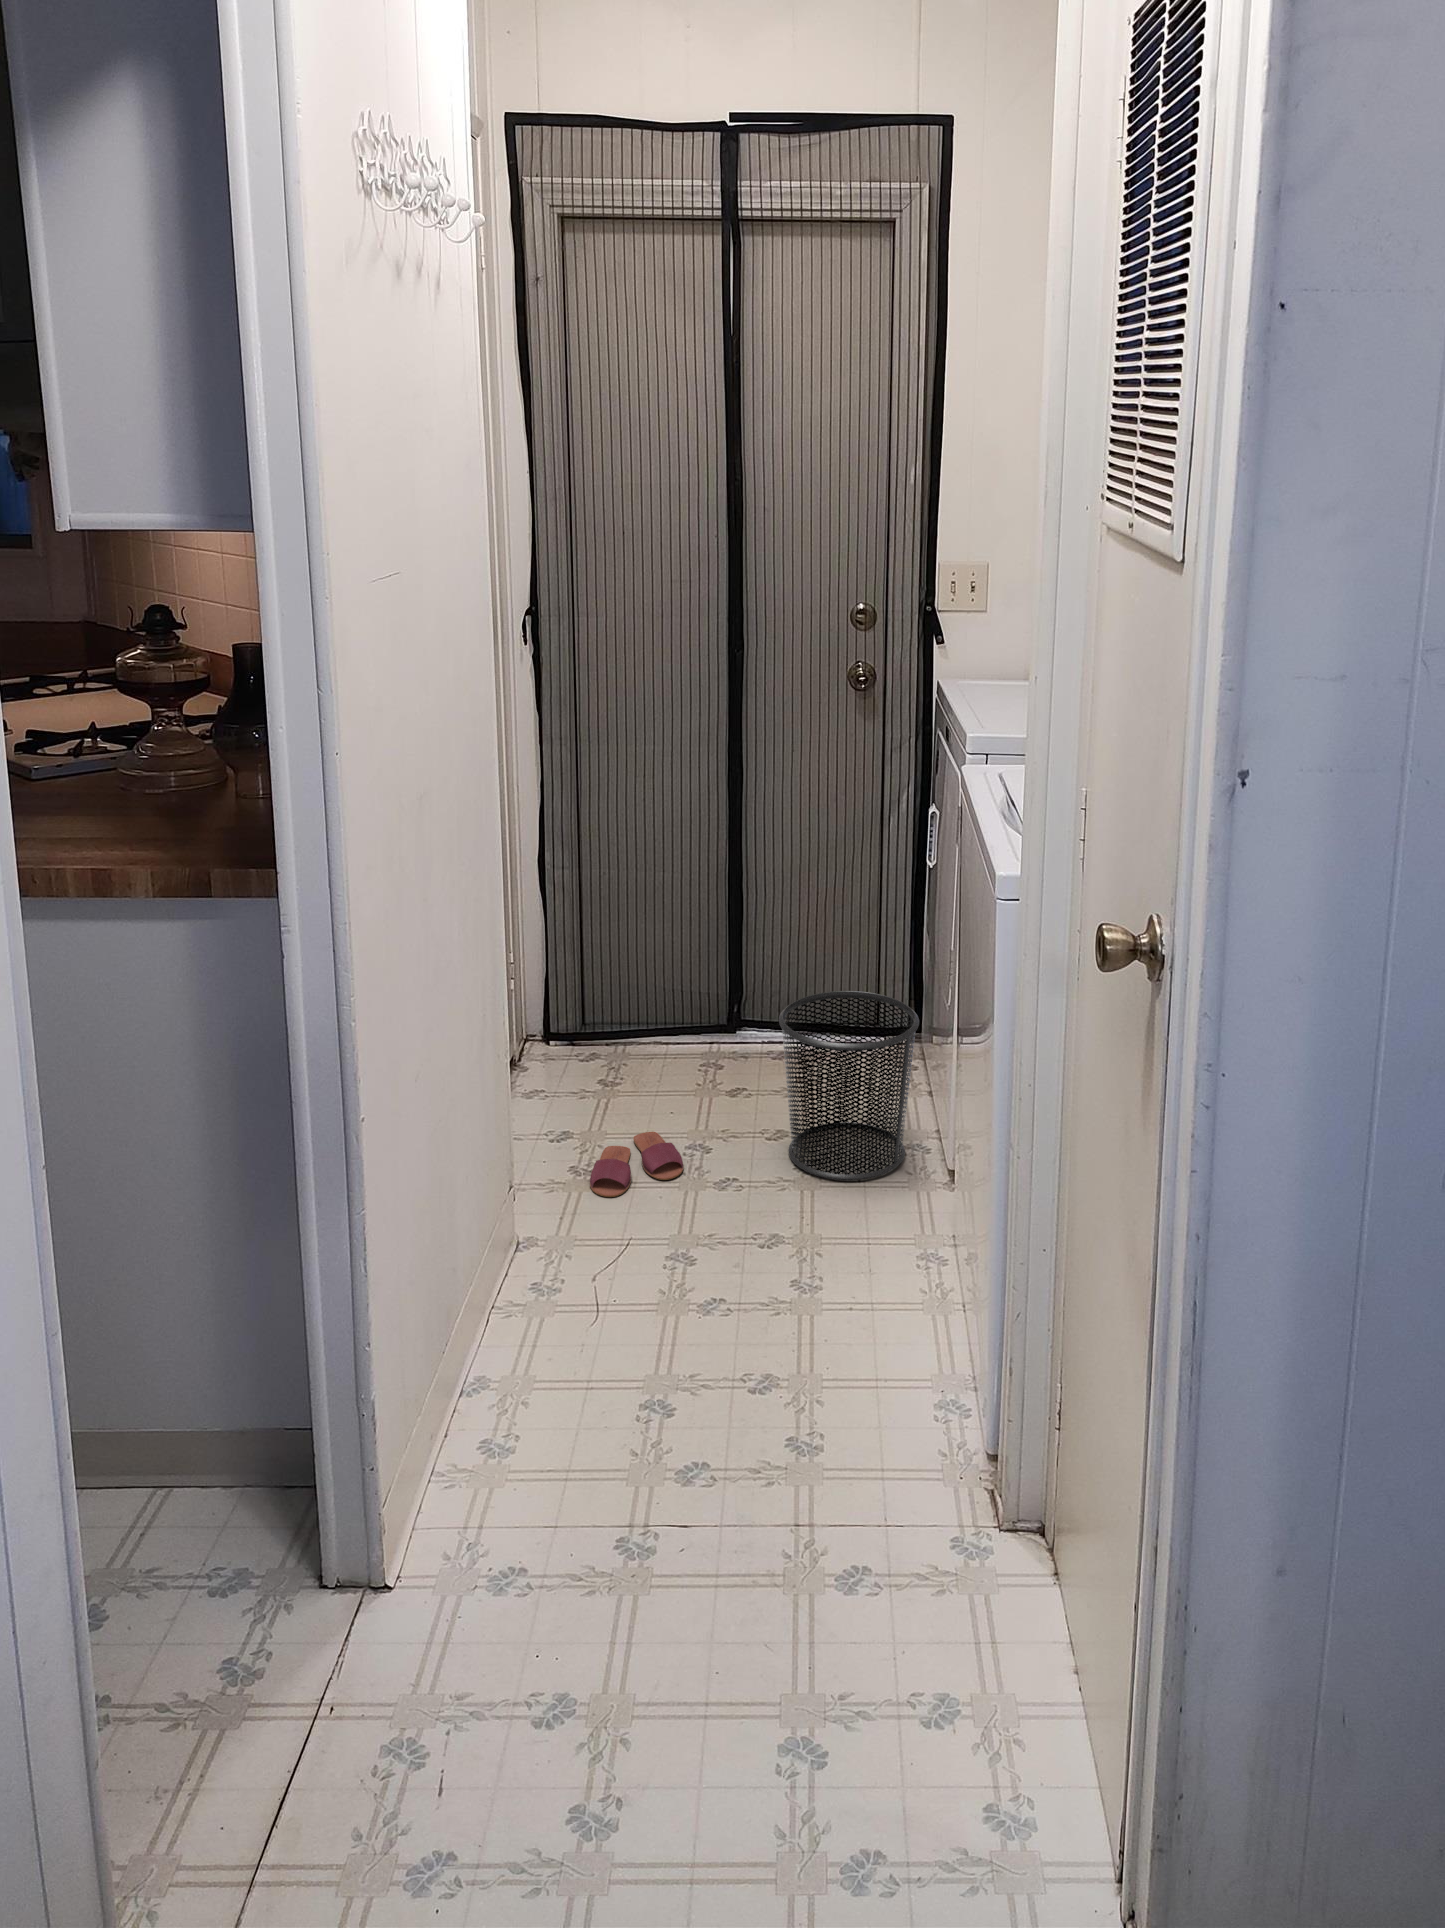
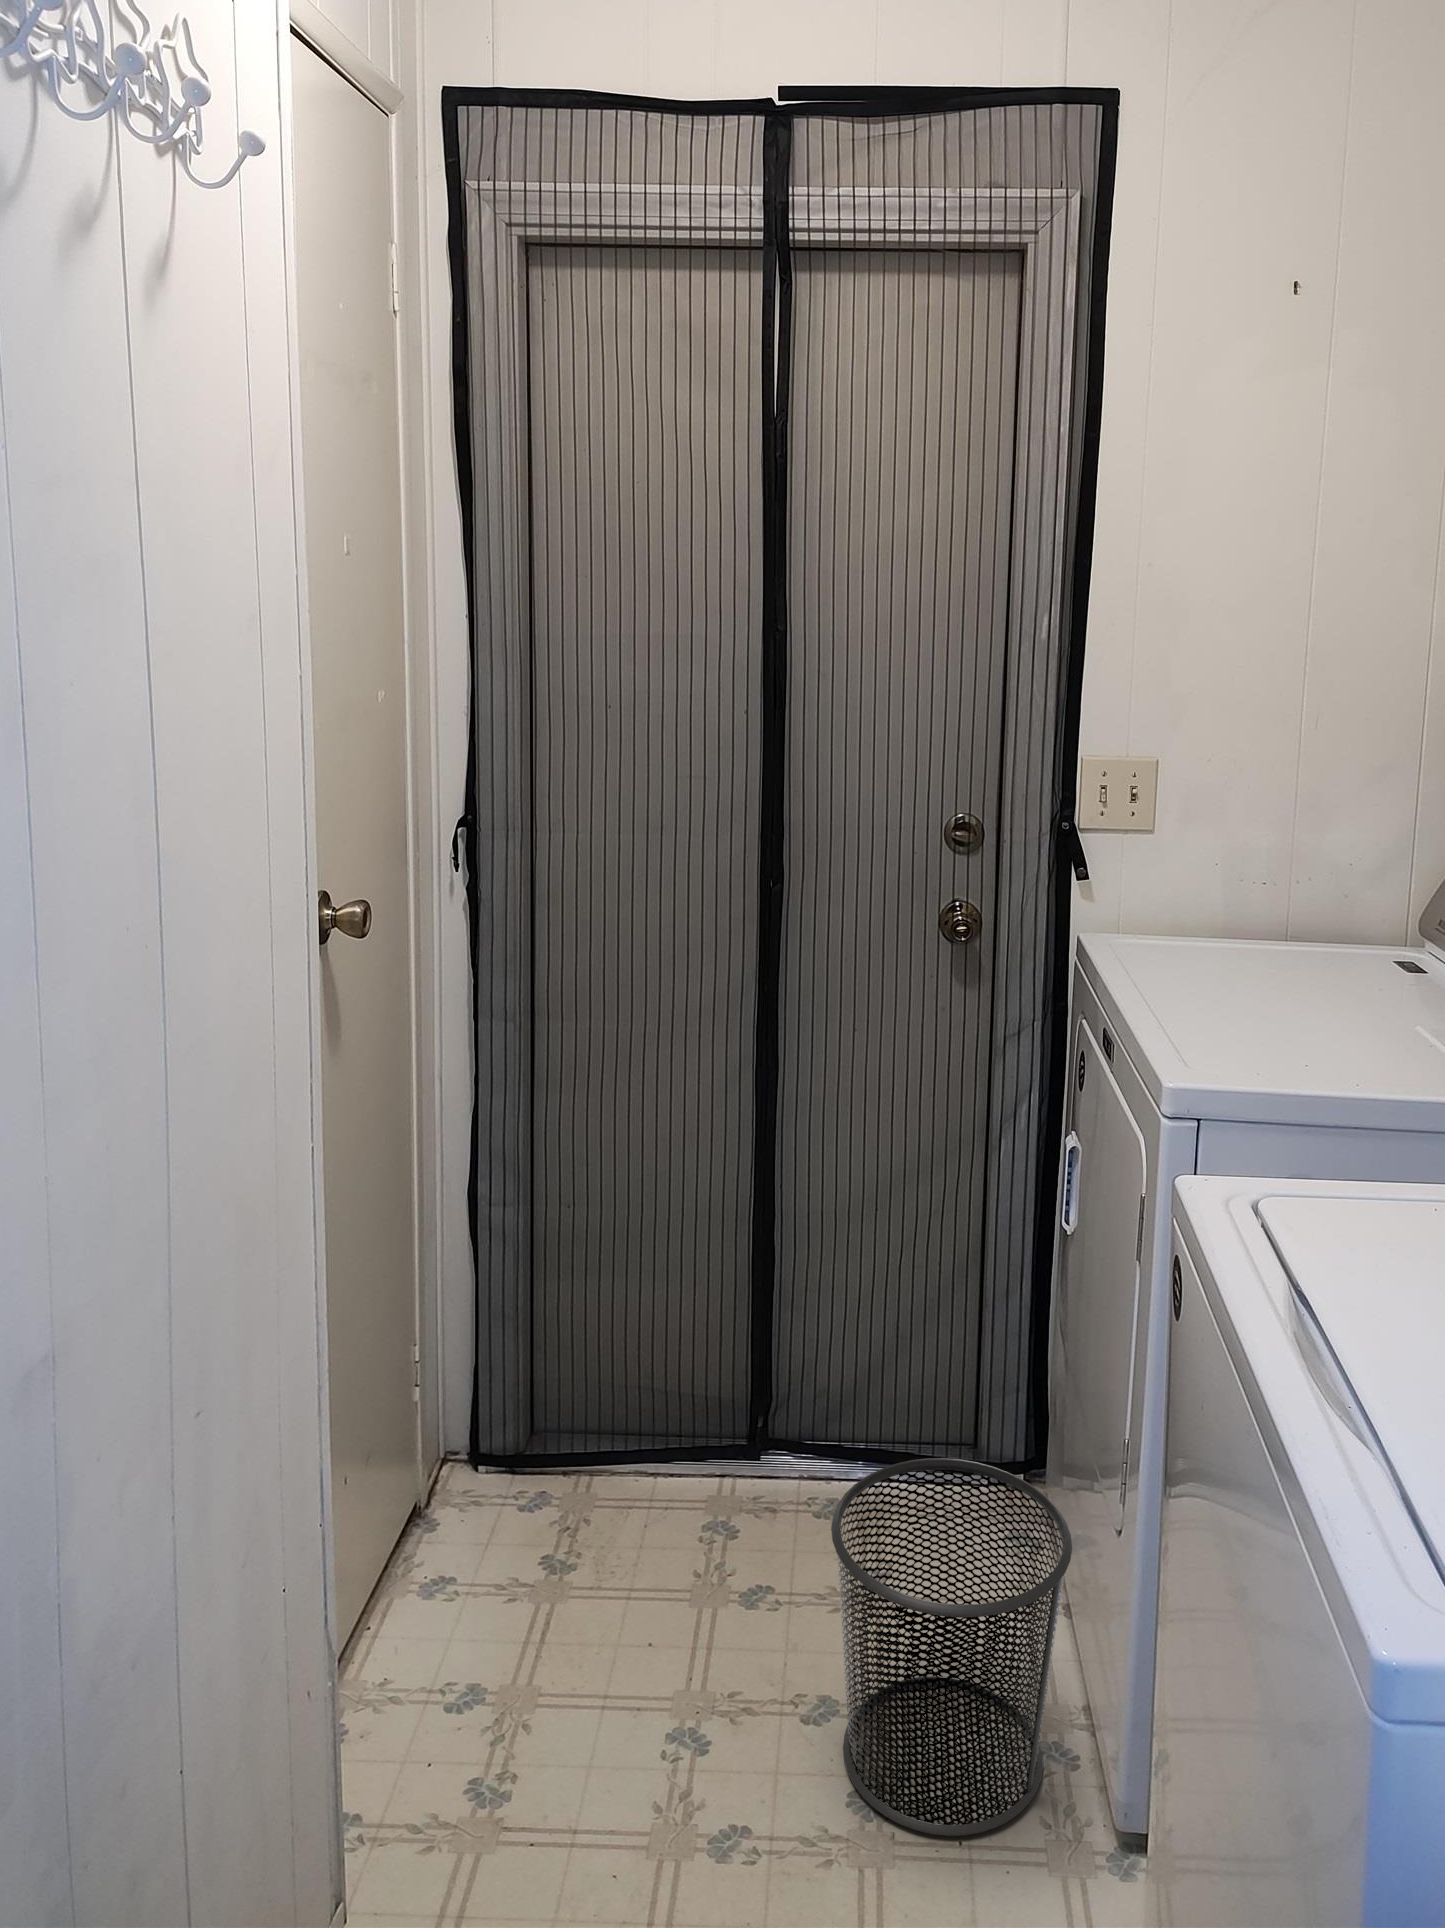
slippers: present [590,1132,683,1197] -> none [495,1693,662,1878]

